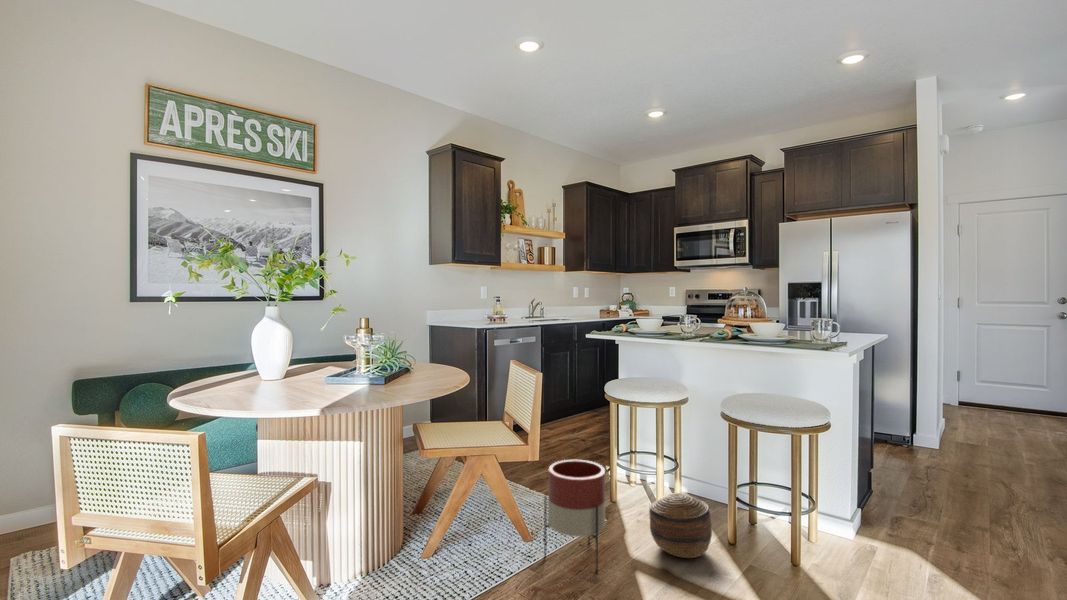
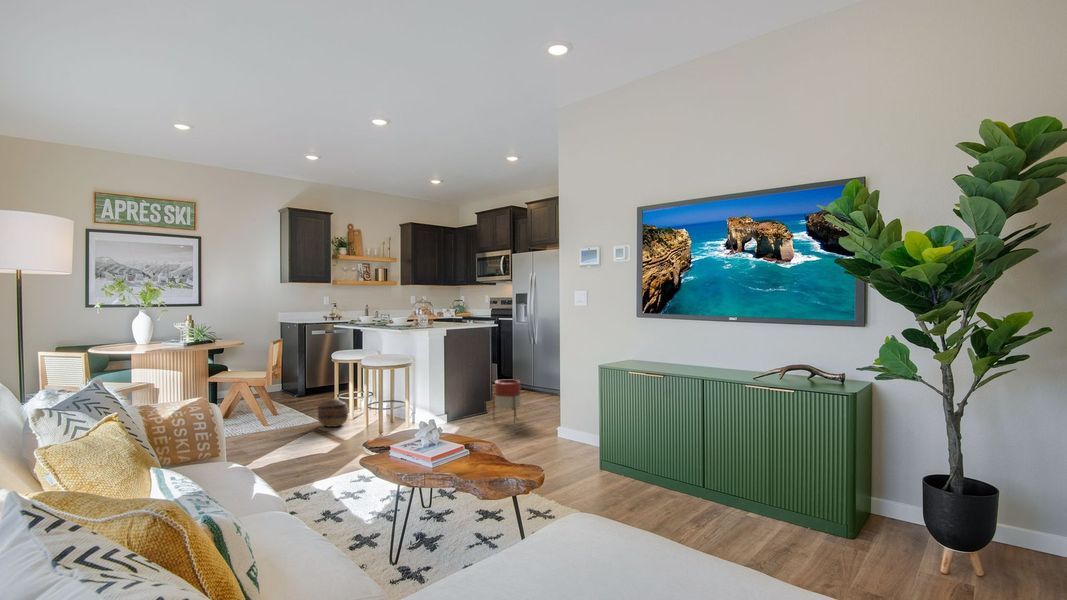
planter: present [544,460,605,569] -> present [493,380,521,418]

